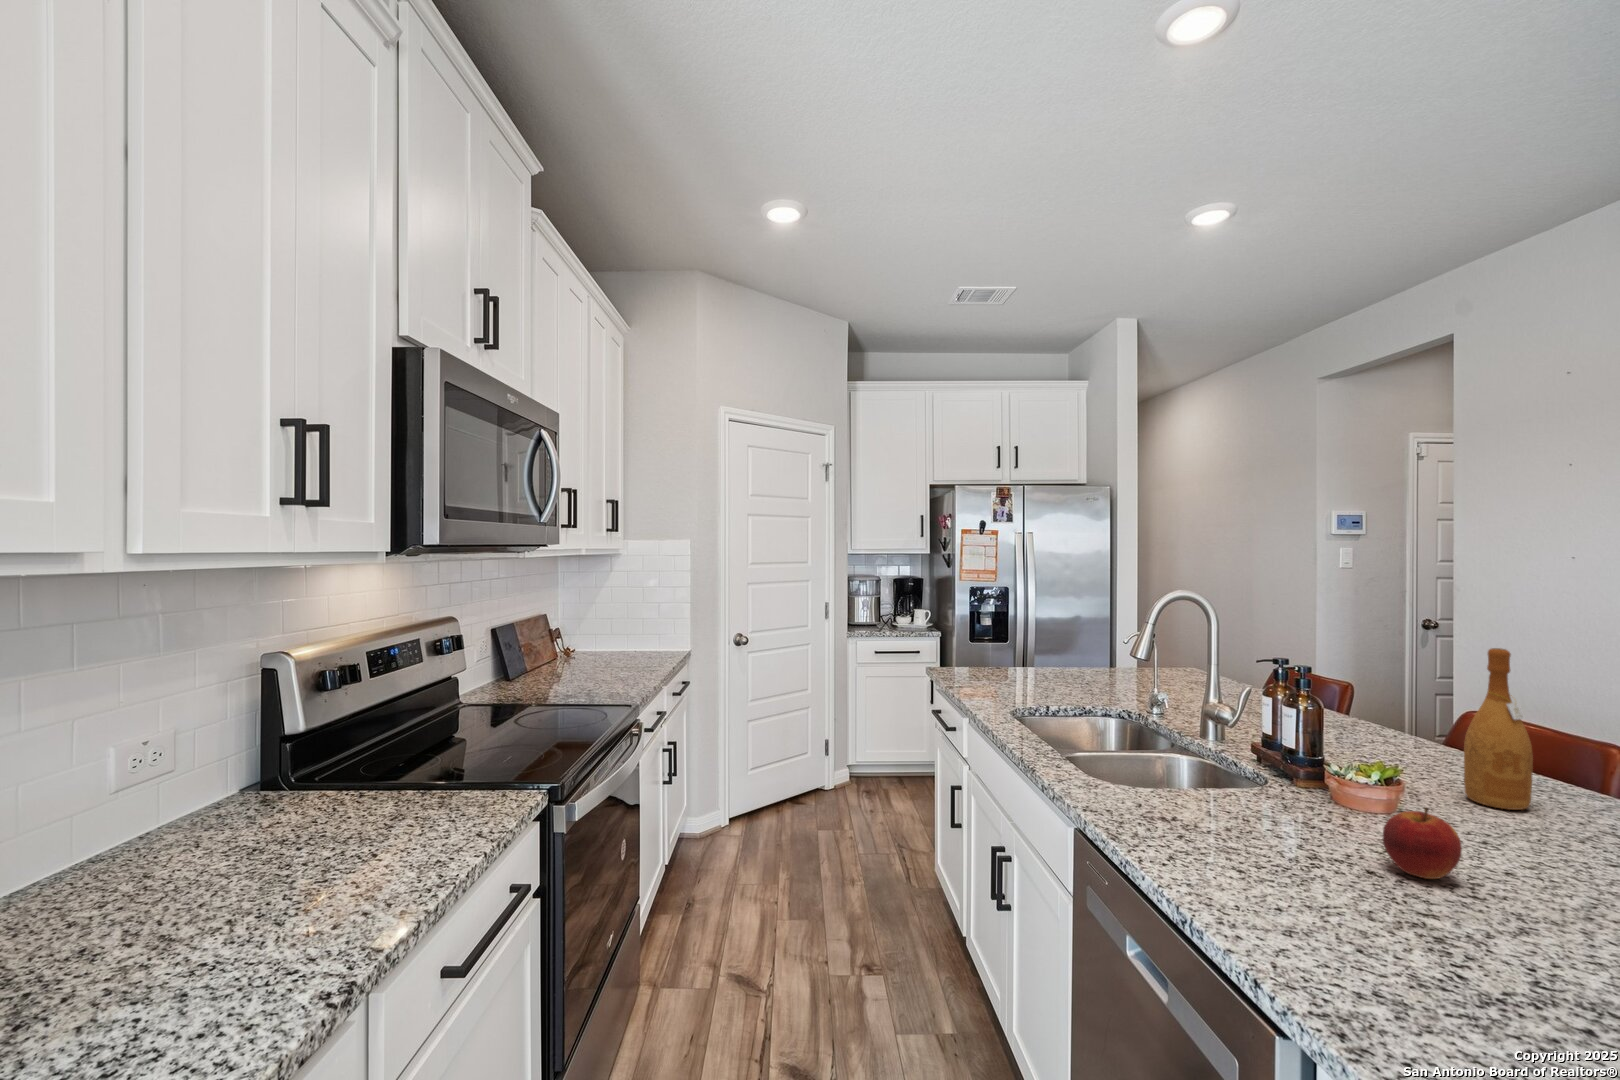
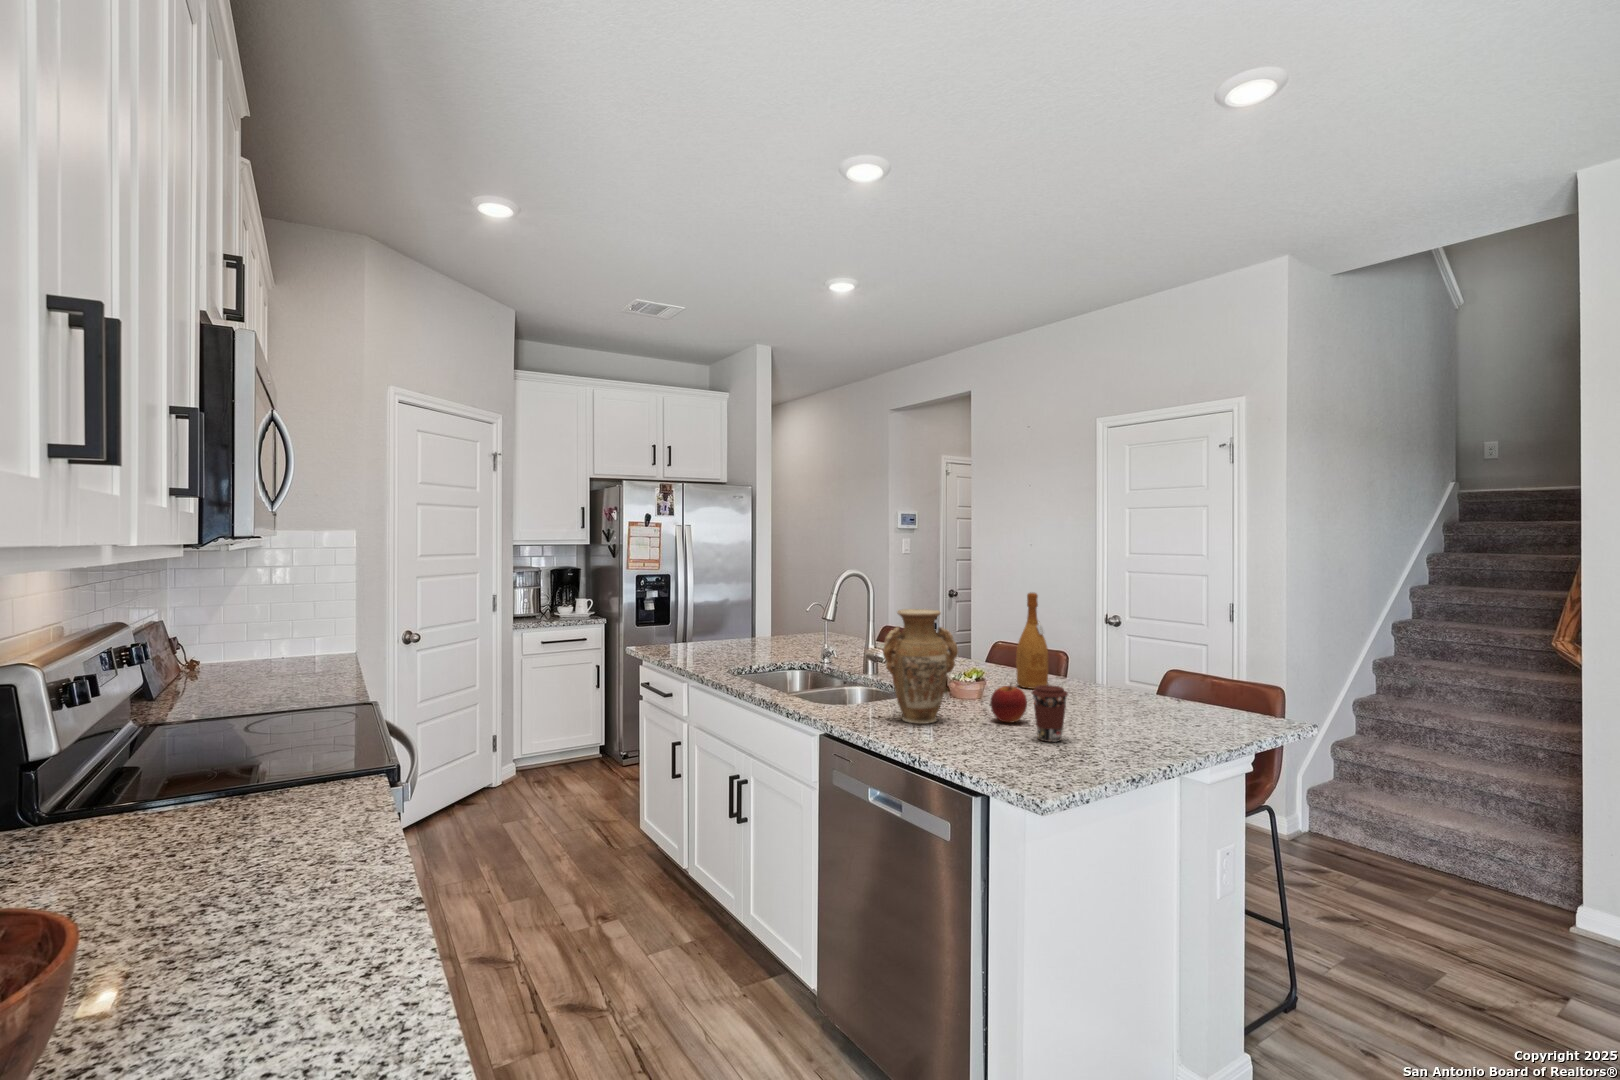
vase: none [1180,664,1319,850] -> present [883,609,958,724]
coffee cup: none [1460,832,1551,950] -> present [1032,685,1068,742]

